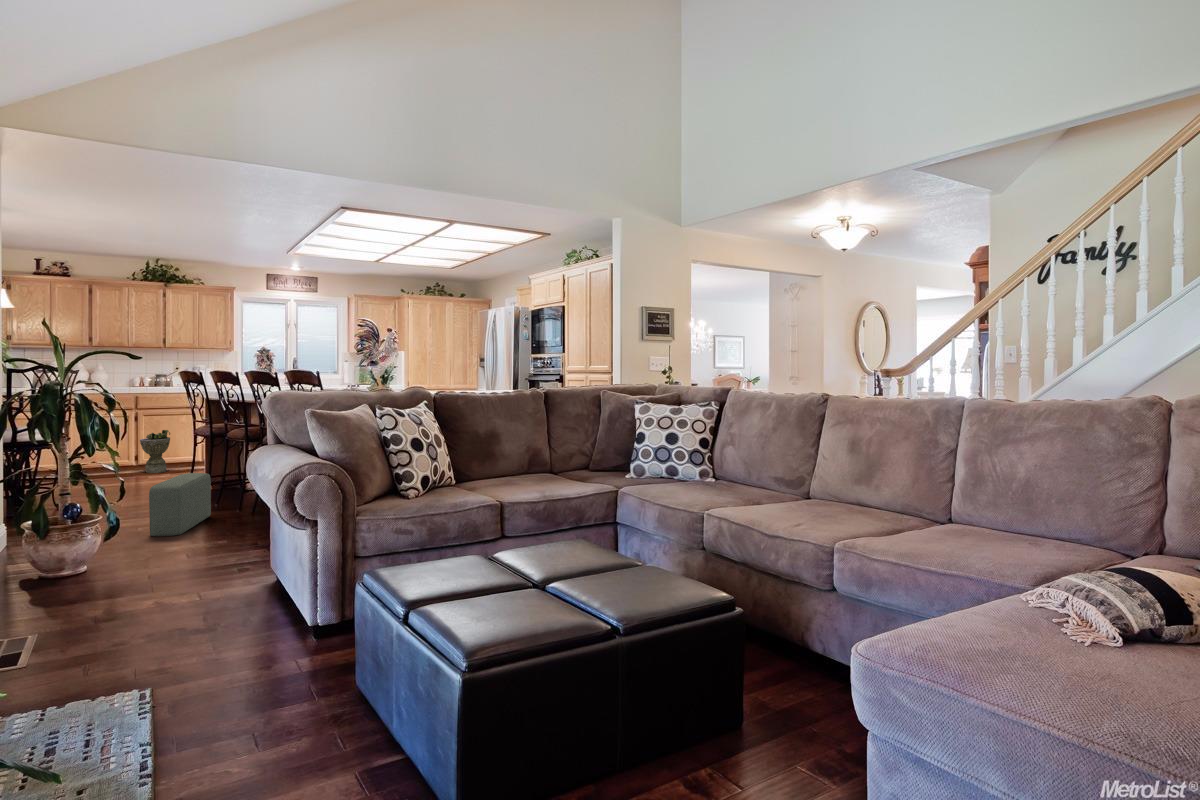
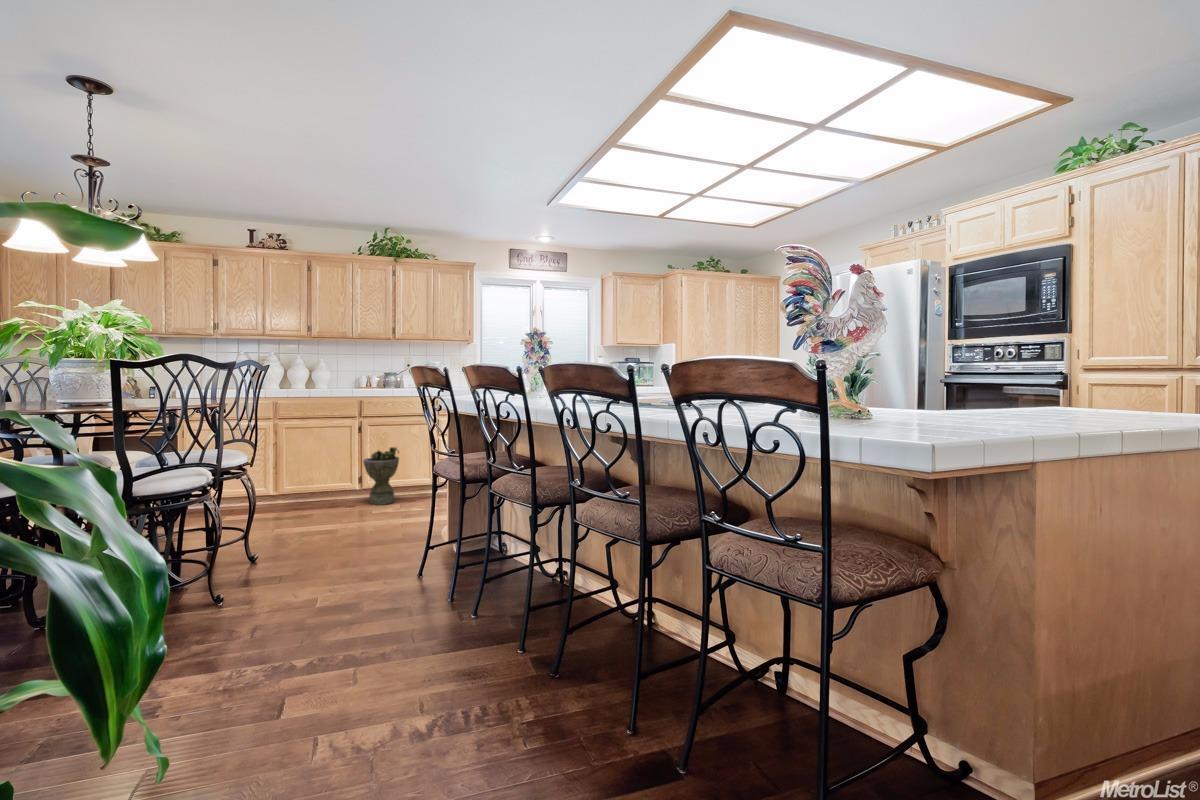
pouf: present [149,473,211,536] -> none [357,573,473,765]

